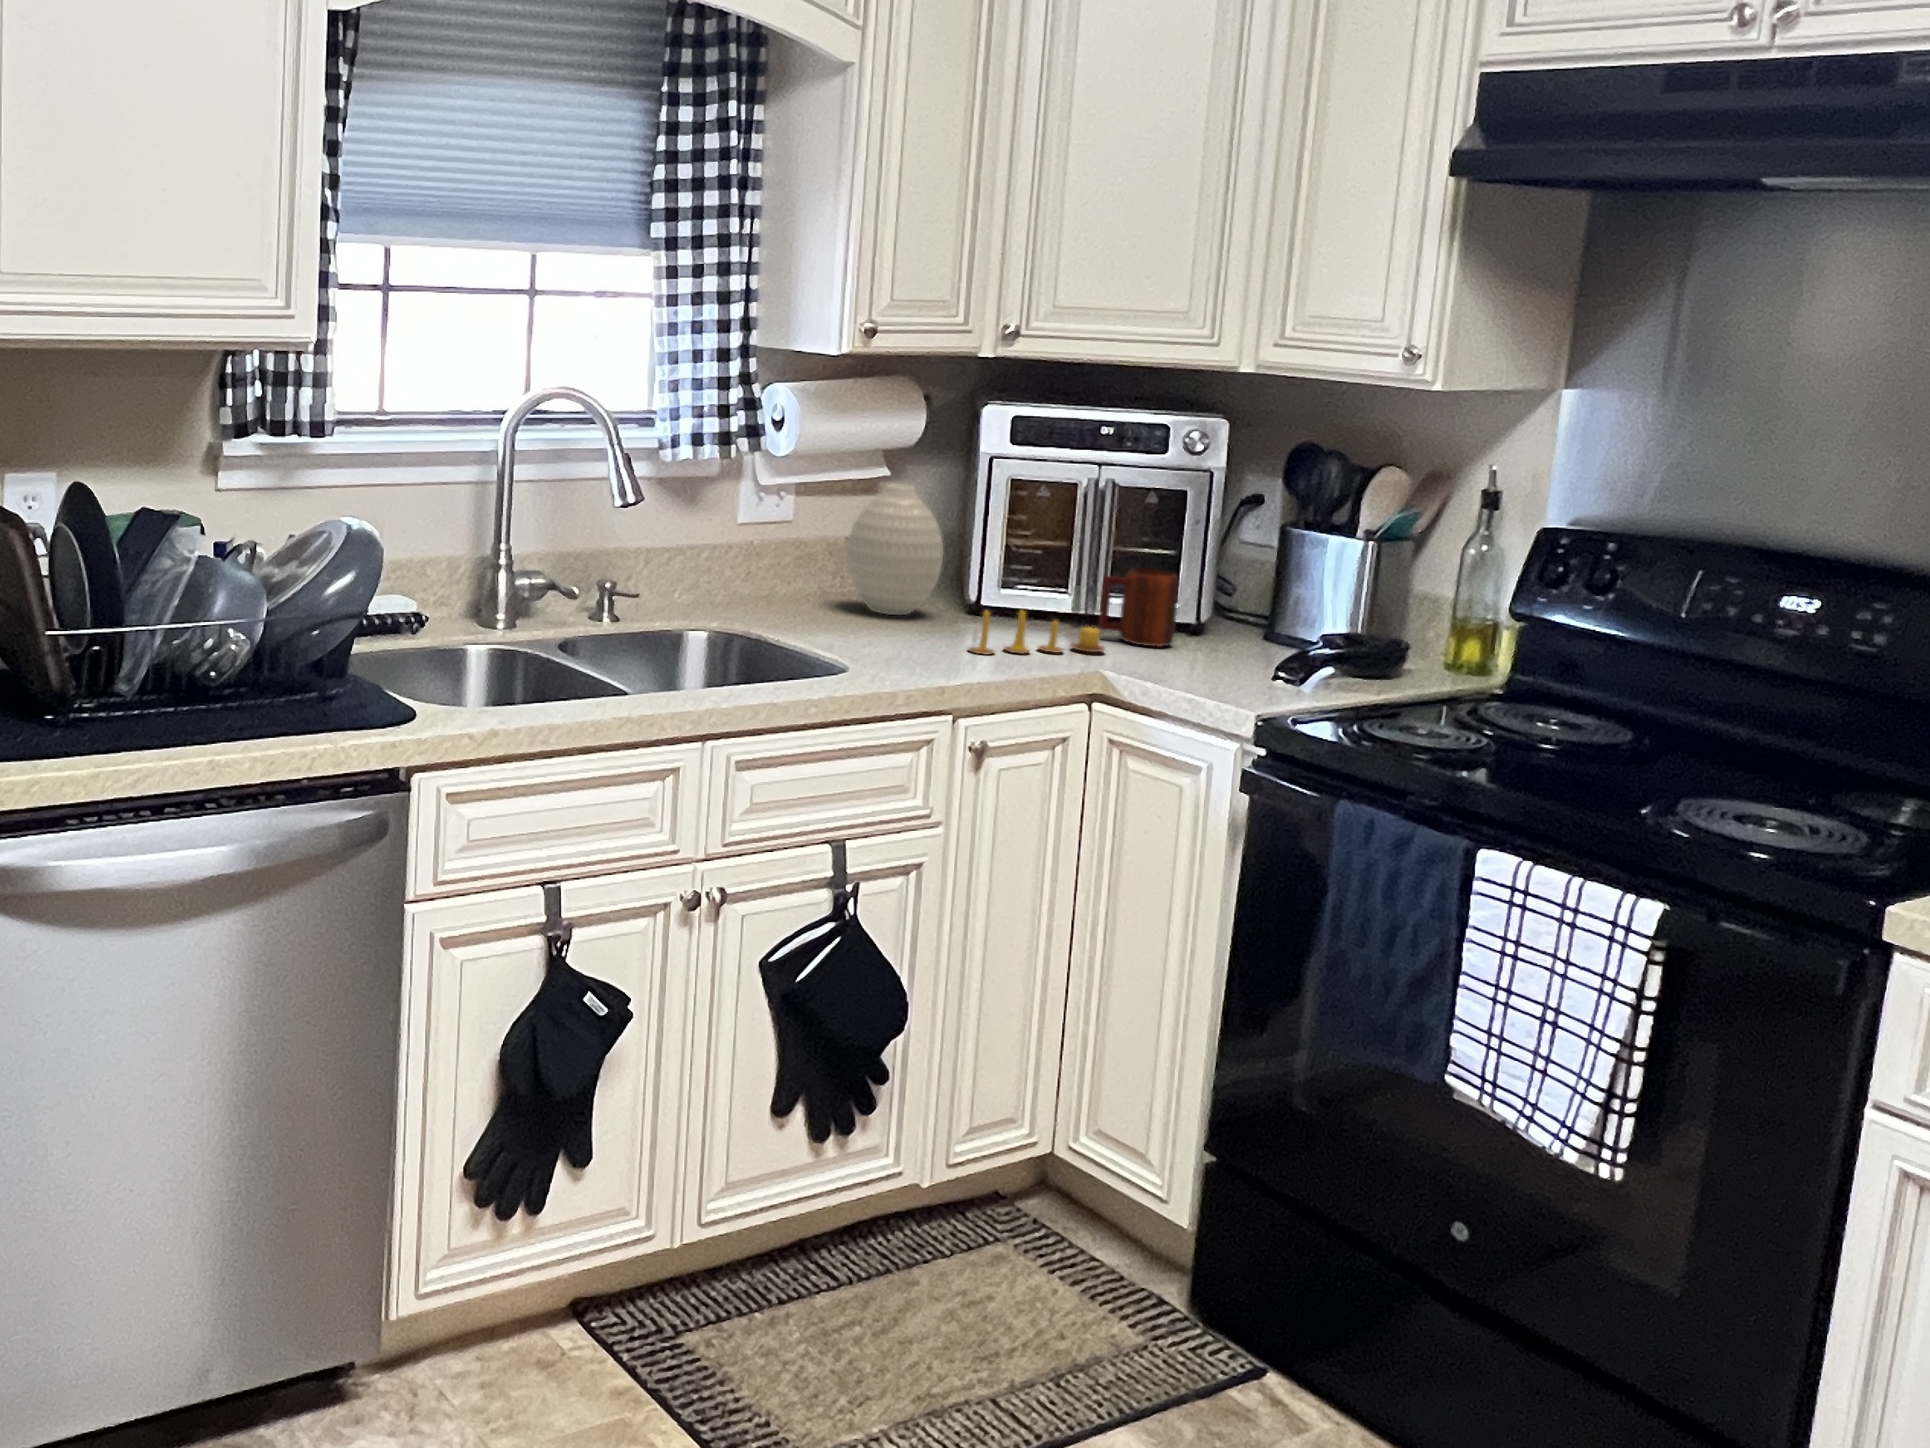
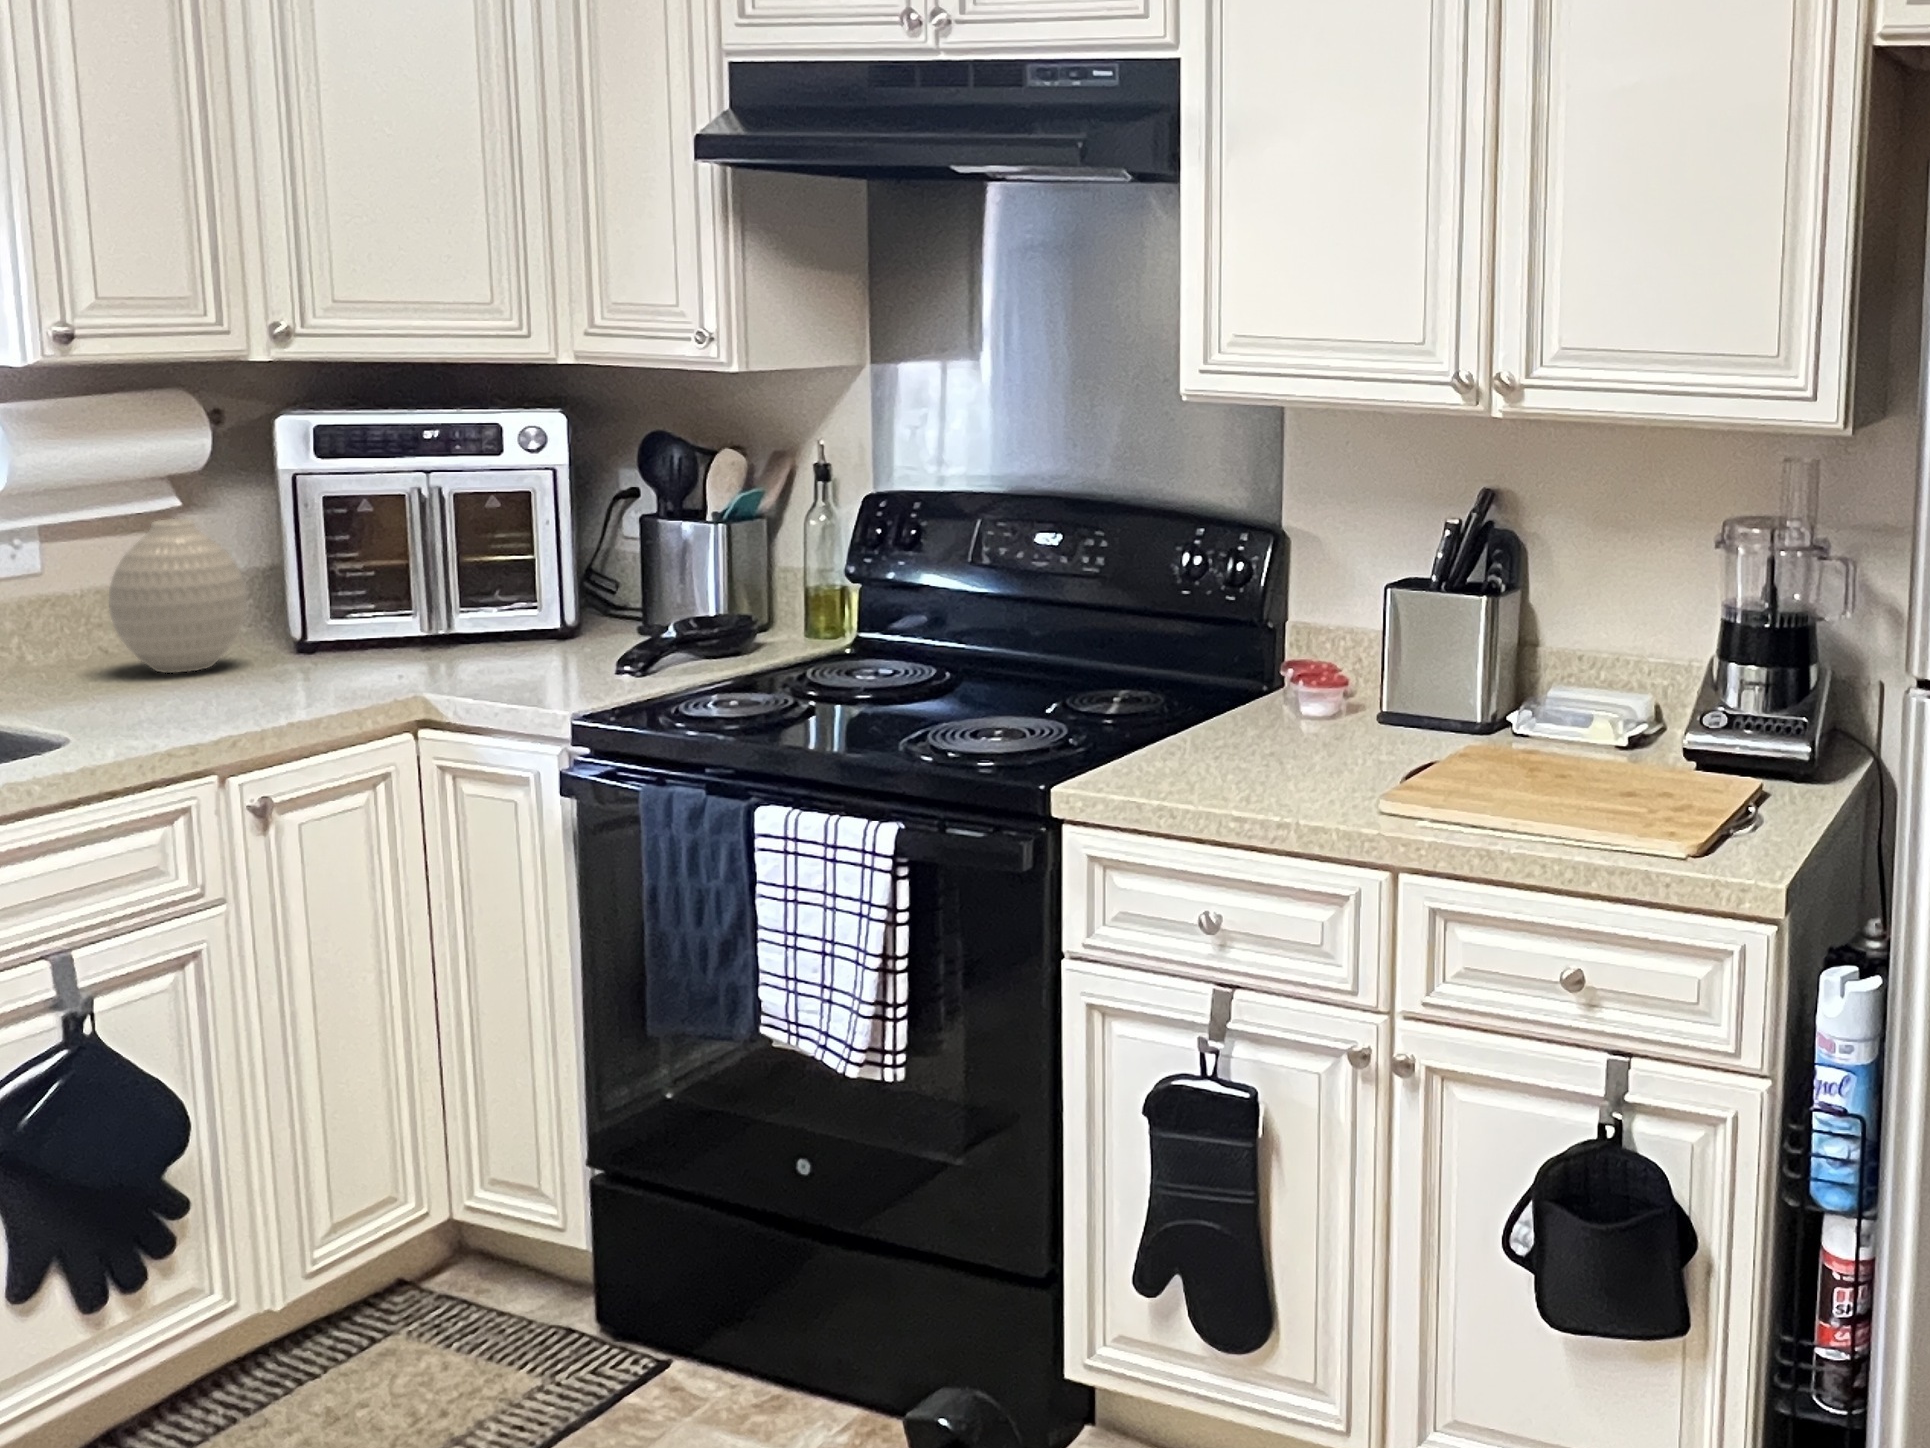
mug: present [1099,568,1179,646] -> none [446,577,536,658]
candle: present [969,610,1105,655] -> none [254,640,443,702]

